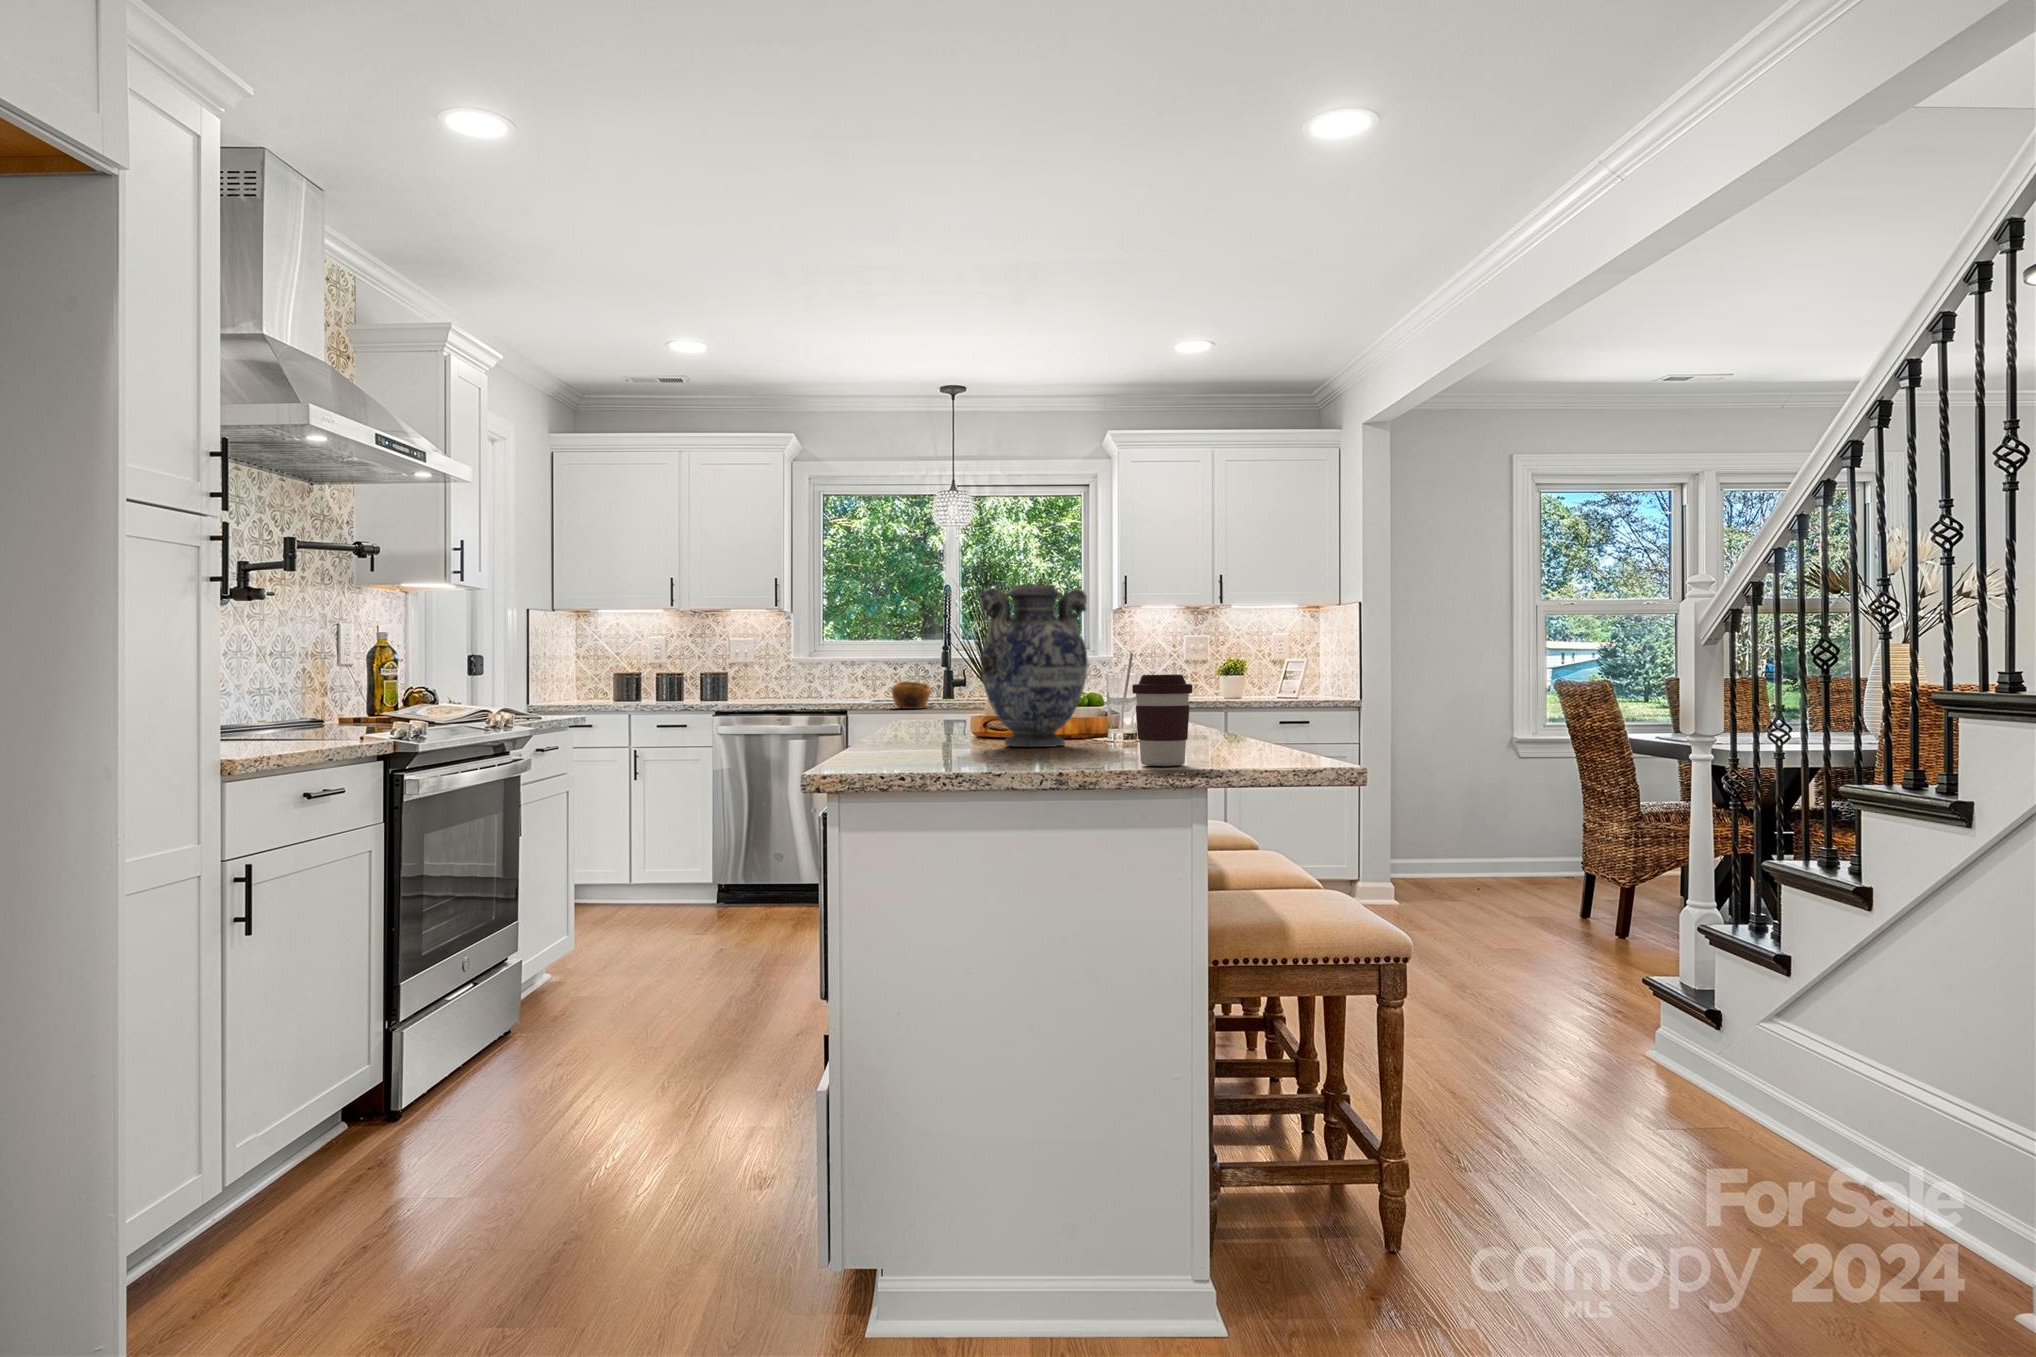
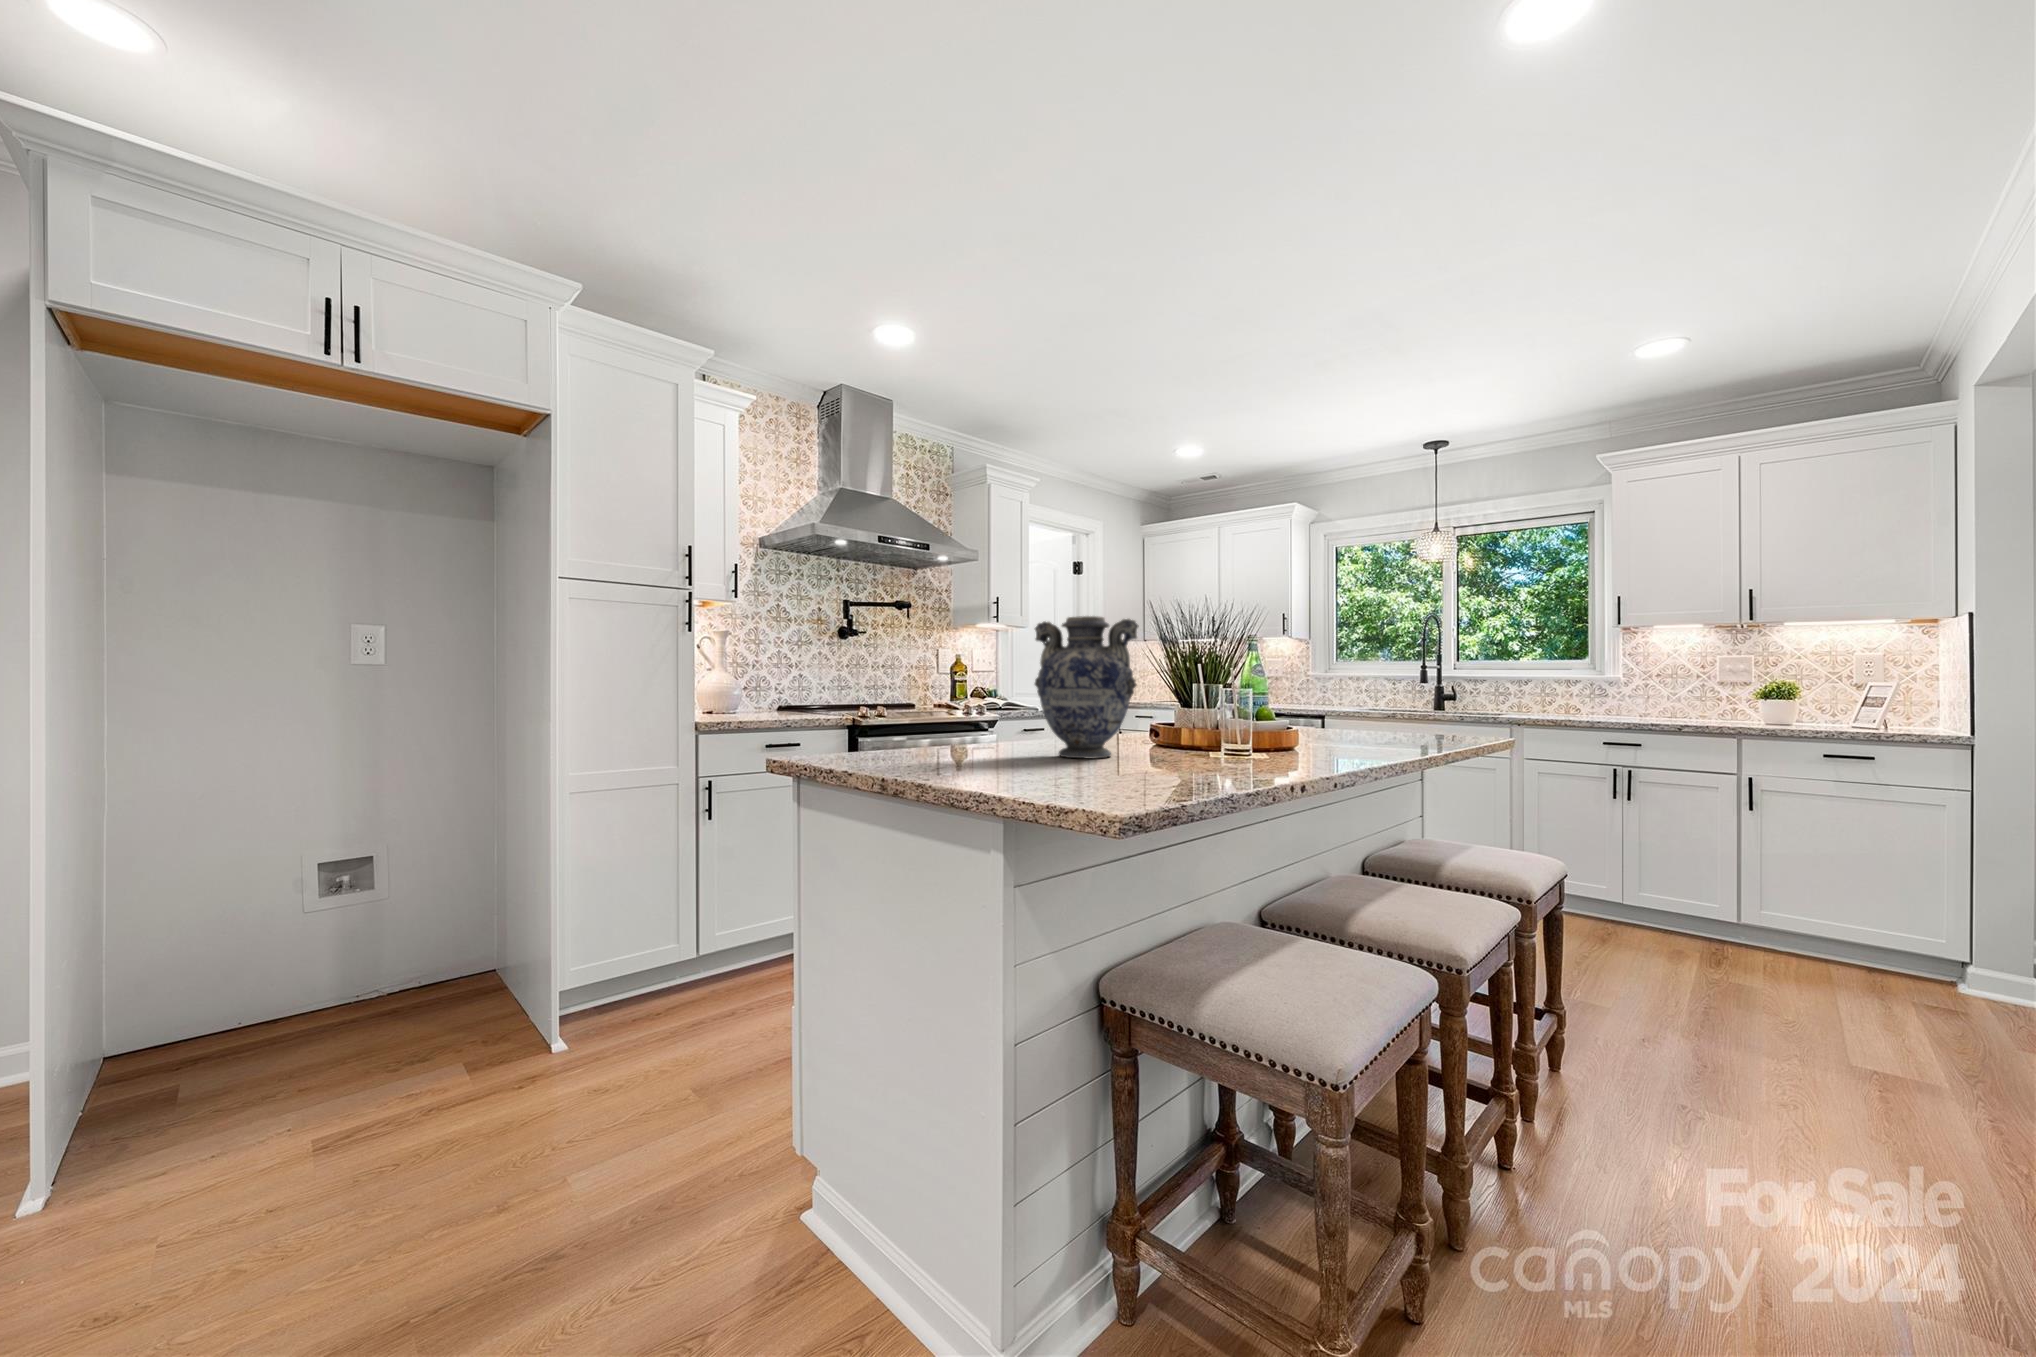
coffee cup: present [1132,675,1192,766] -> none [920,700,975,784]
wooden bowl: present [892,681,931,709] -> none [1361,695,1402,719]

